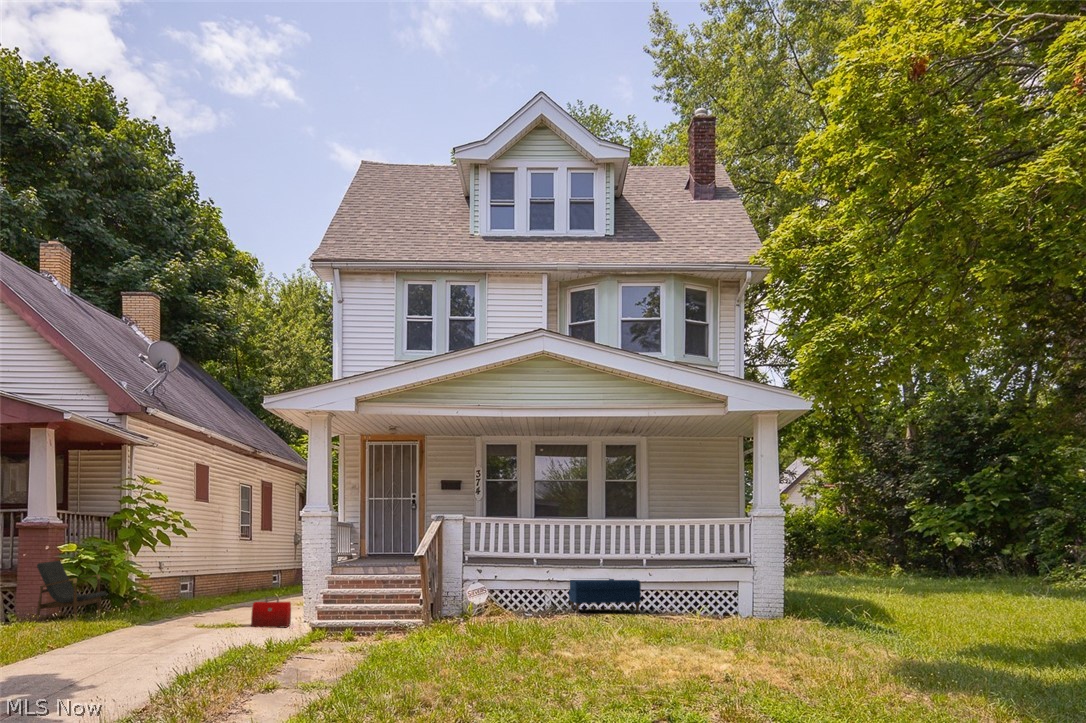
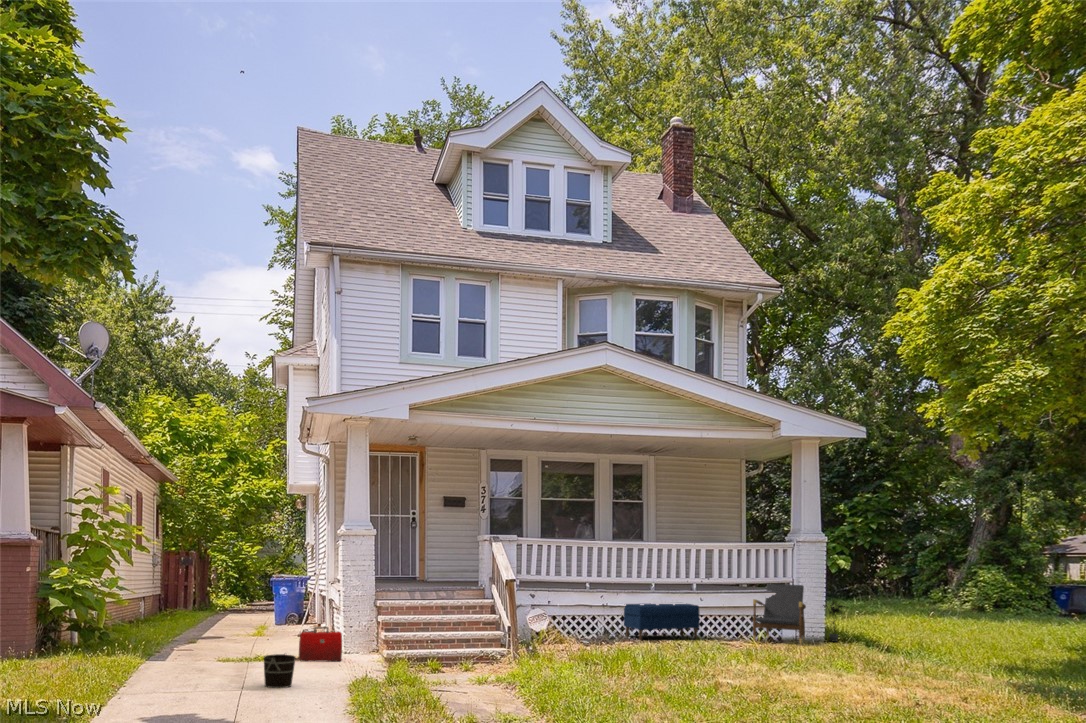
lounge chair: present [37,561,107,621] -> present [753,584,806,645]
potted plant: none [773,576,800,618] -> present [823,602,845,642]
bucket: none [158,617,187,647] -> present [264,654,296,688]

